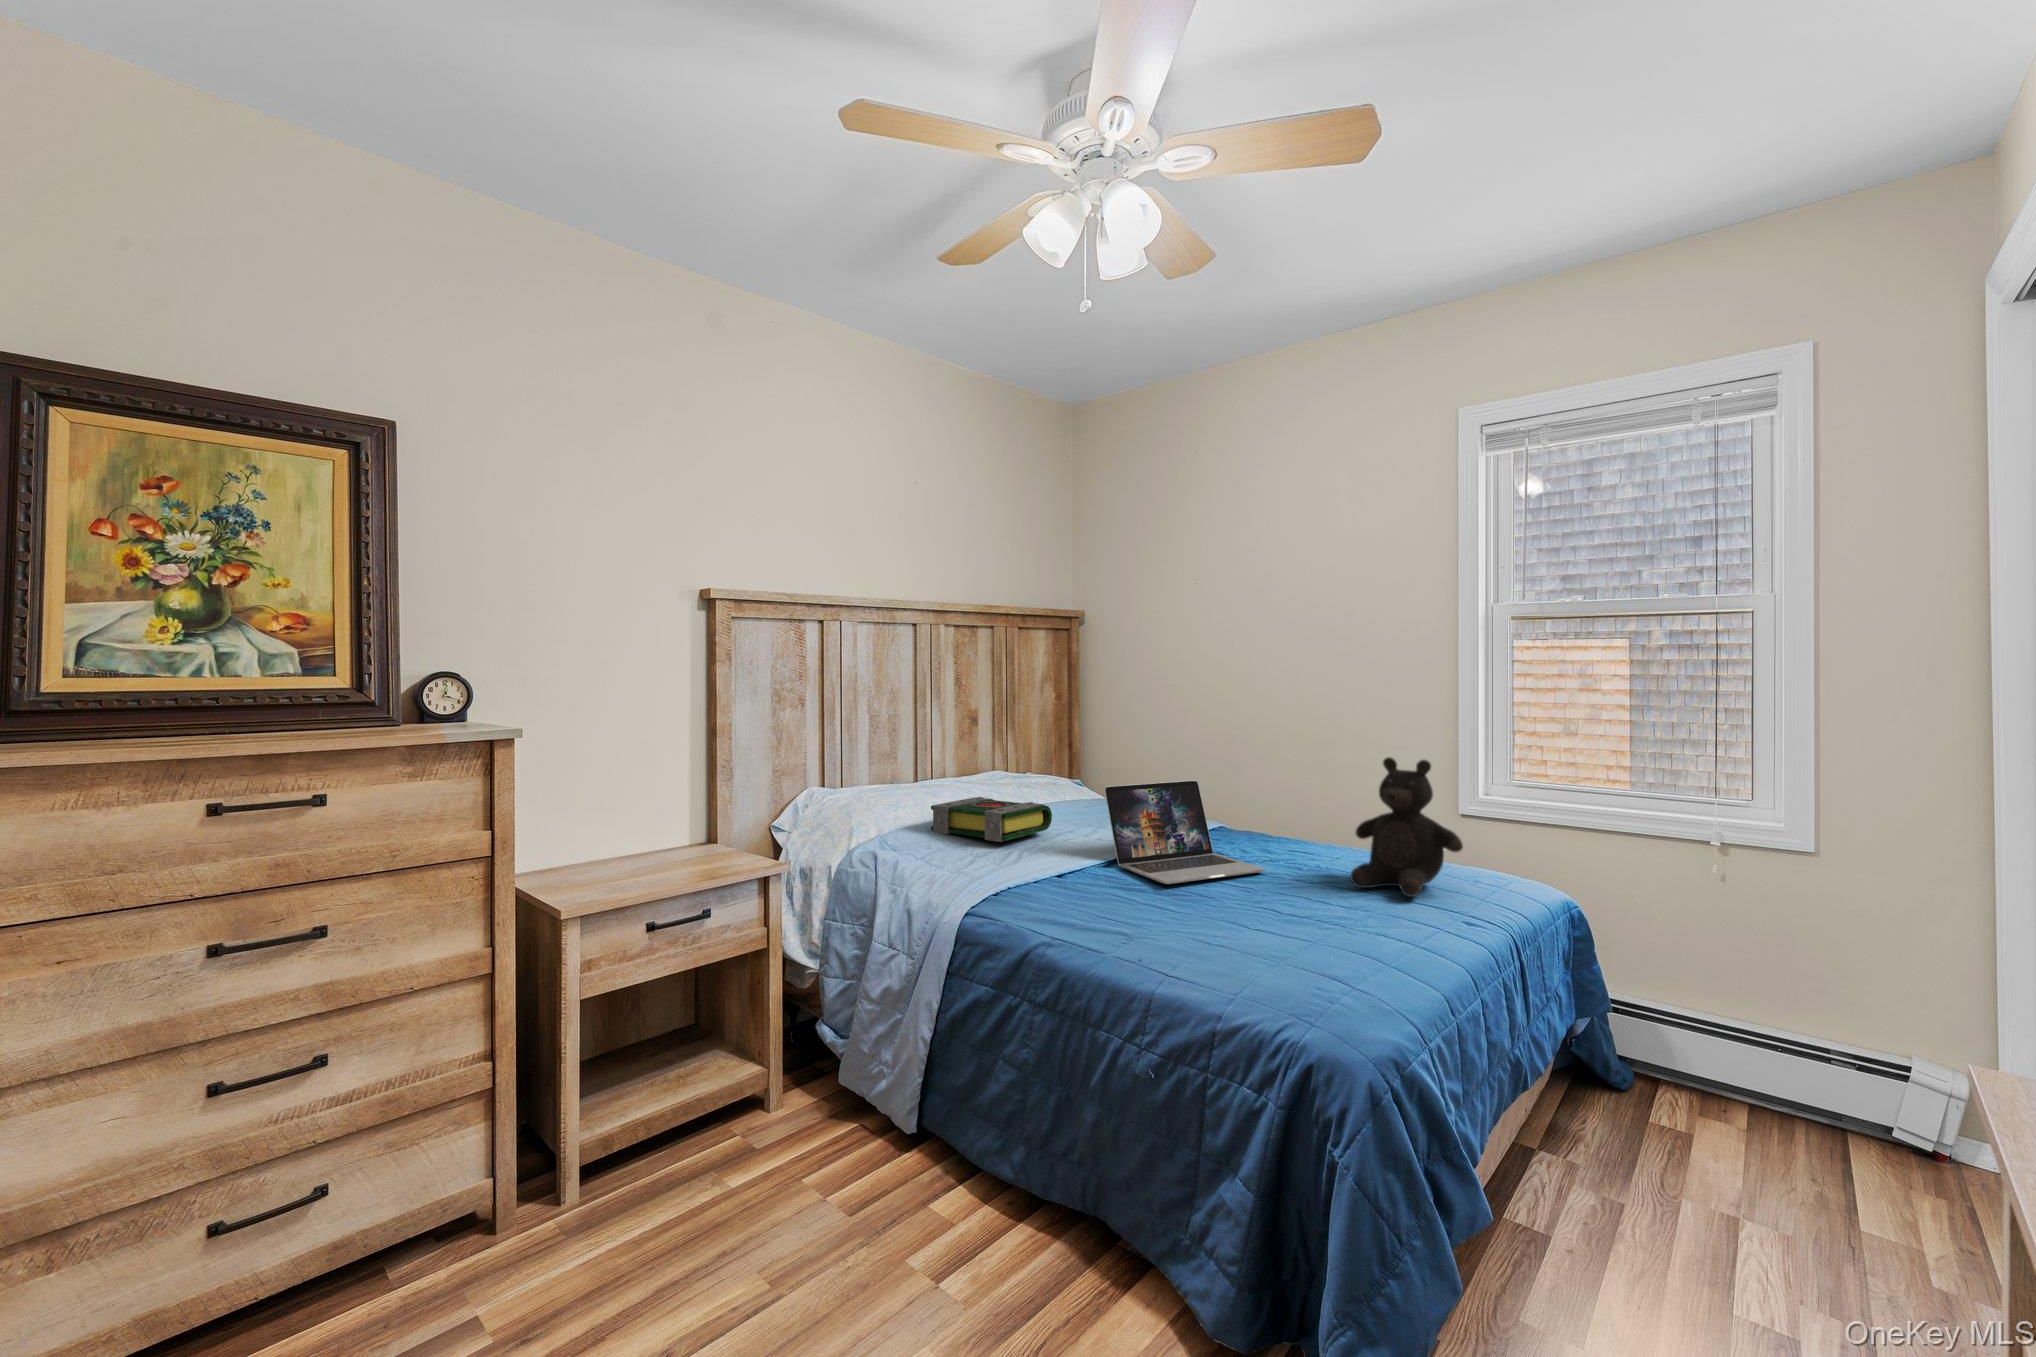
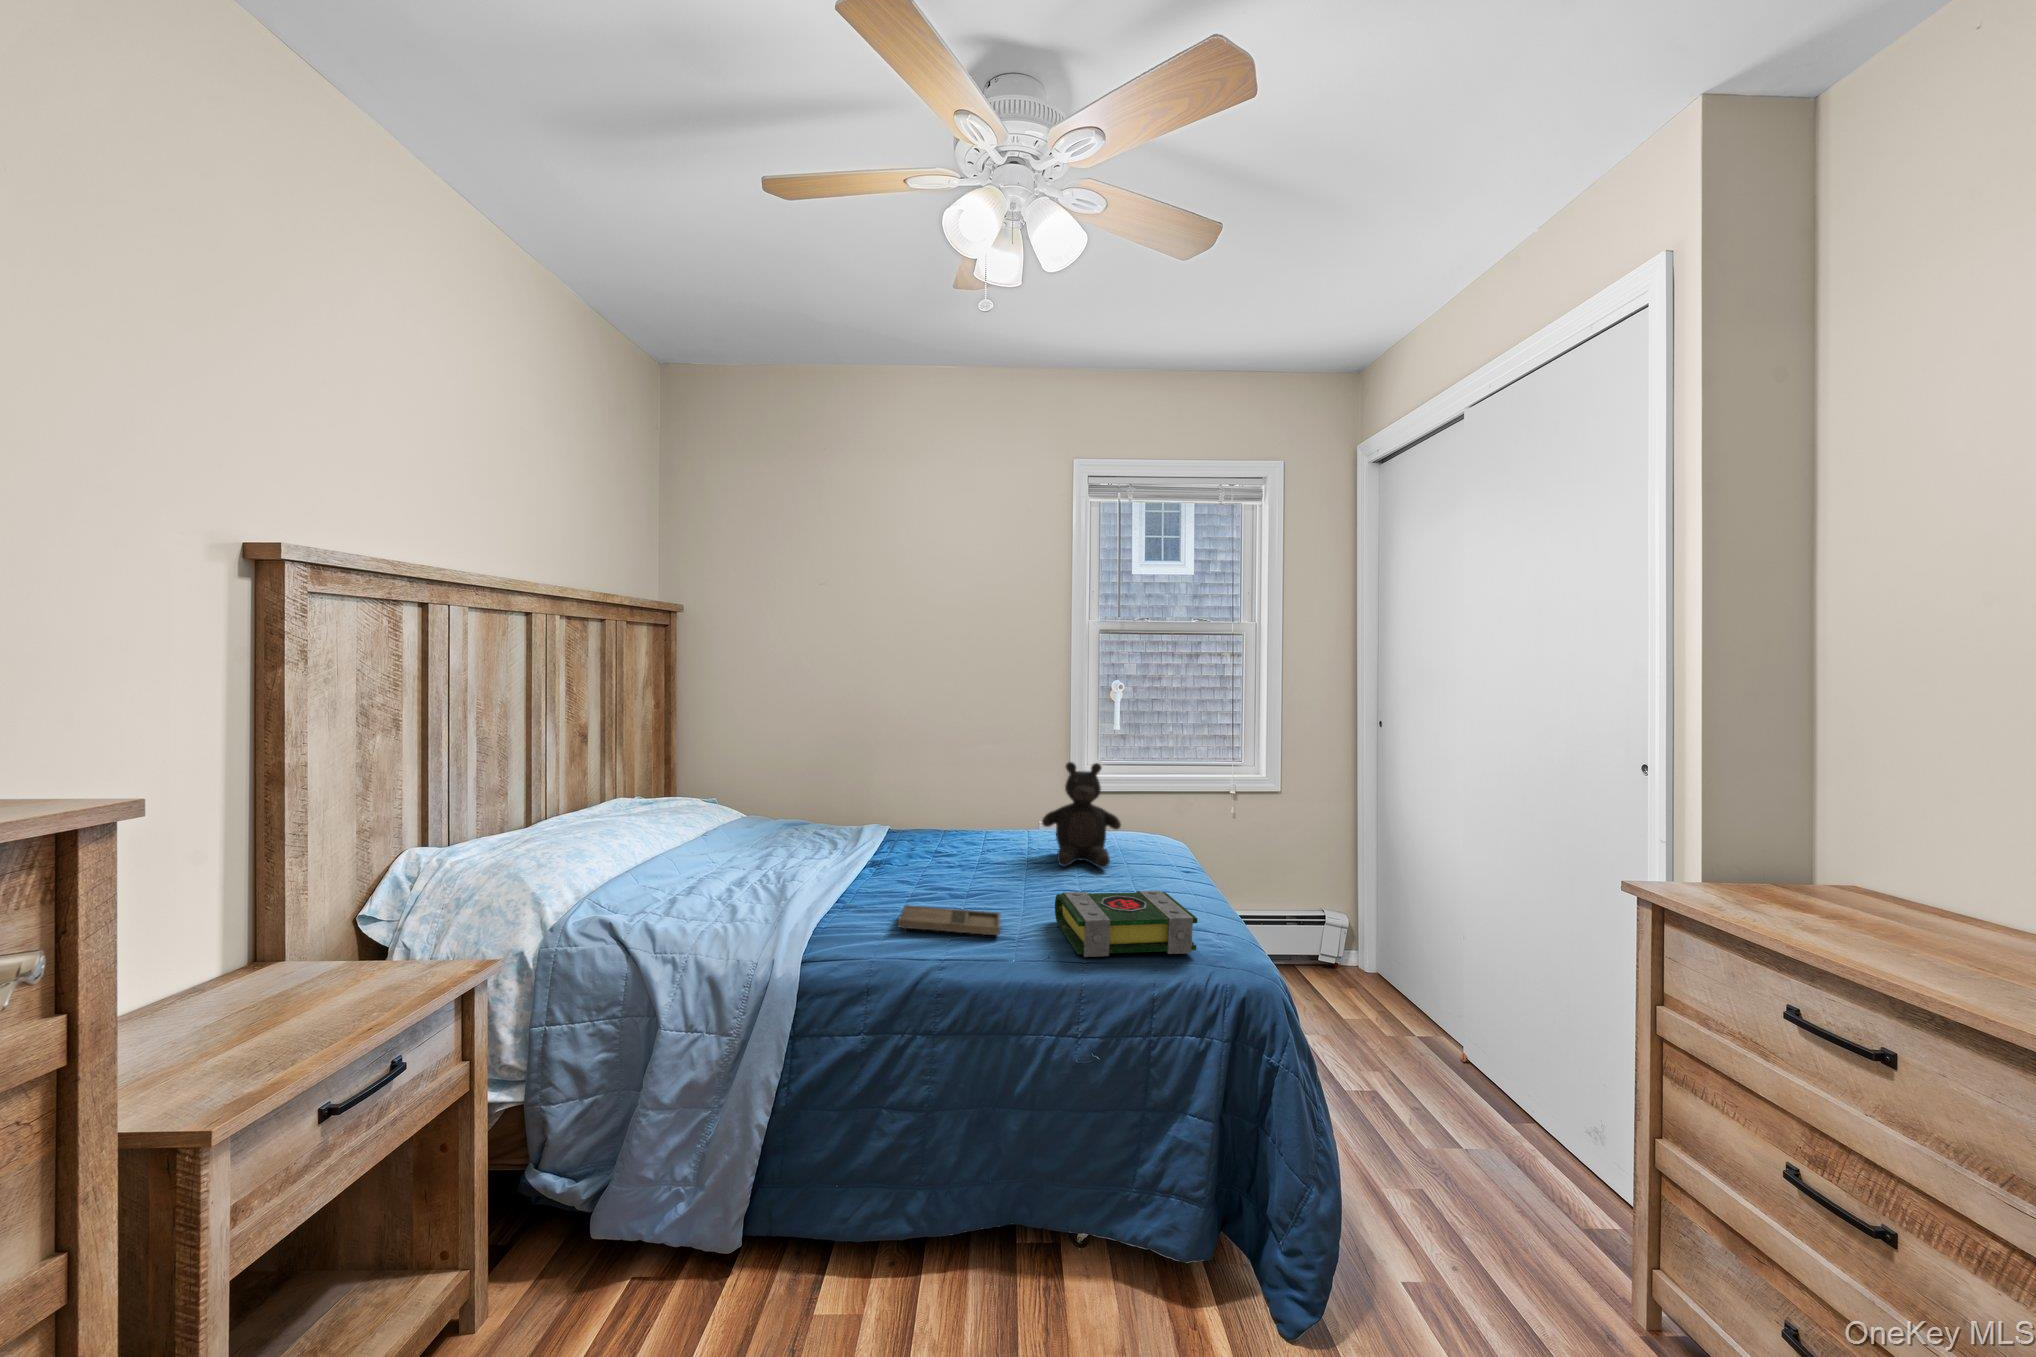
laptop: present [1105,780,1265,884] -> none [853,790,988,892]
book: present [931,797,1052,842] -> present [1055,891,1197,957]
tray: none [1069,884,1179,925] -> present [898,905,1000,935]

